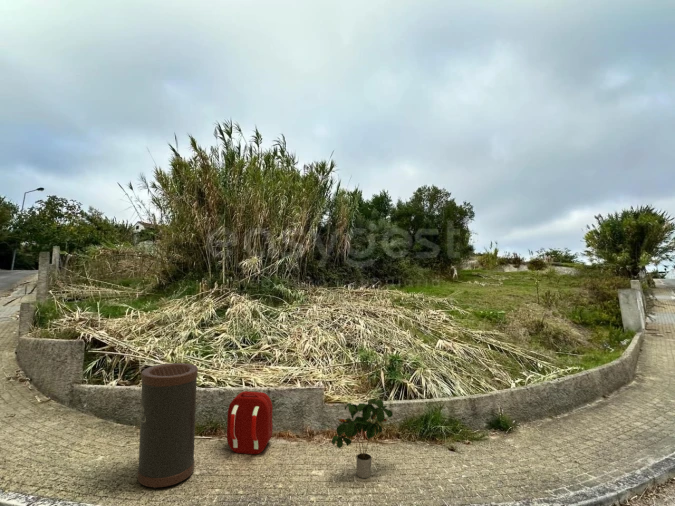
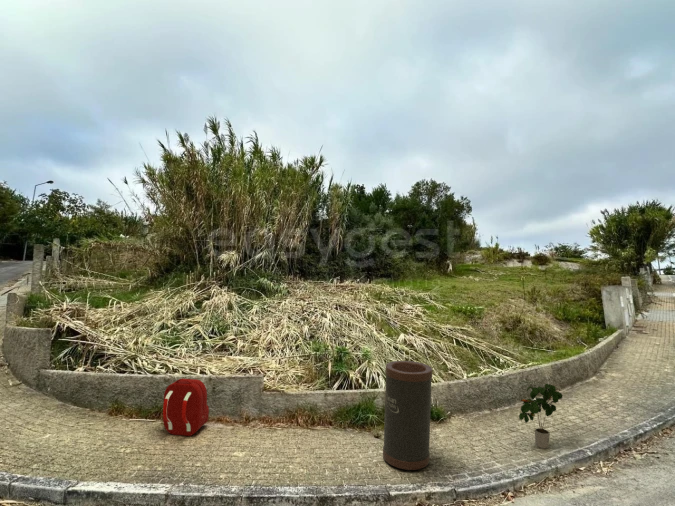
trash can: present [138,363,198,489] -> present [383,361,432,471]
potted plant: present [332,399,393,478] -> present [519,384,563,448]

